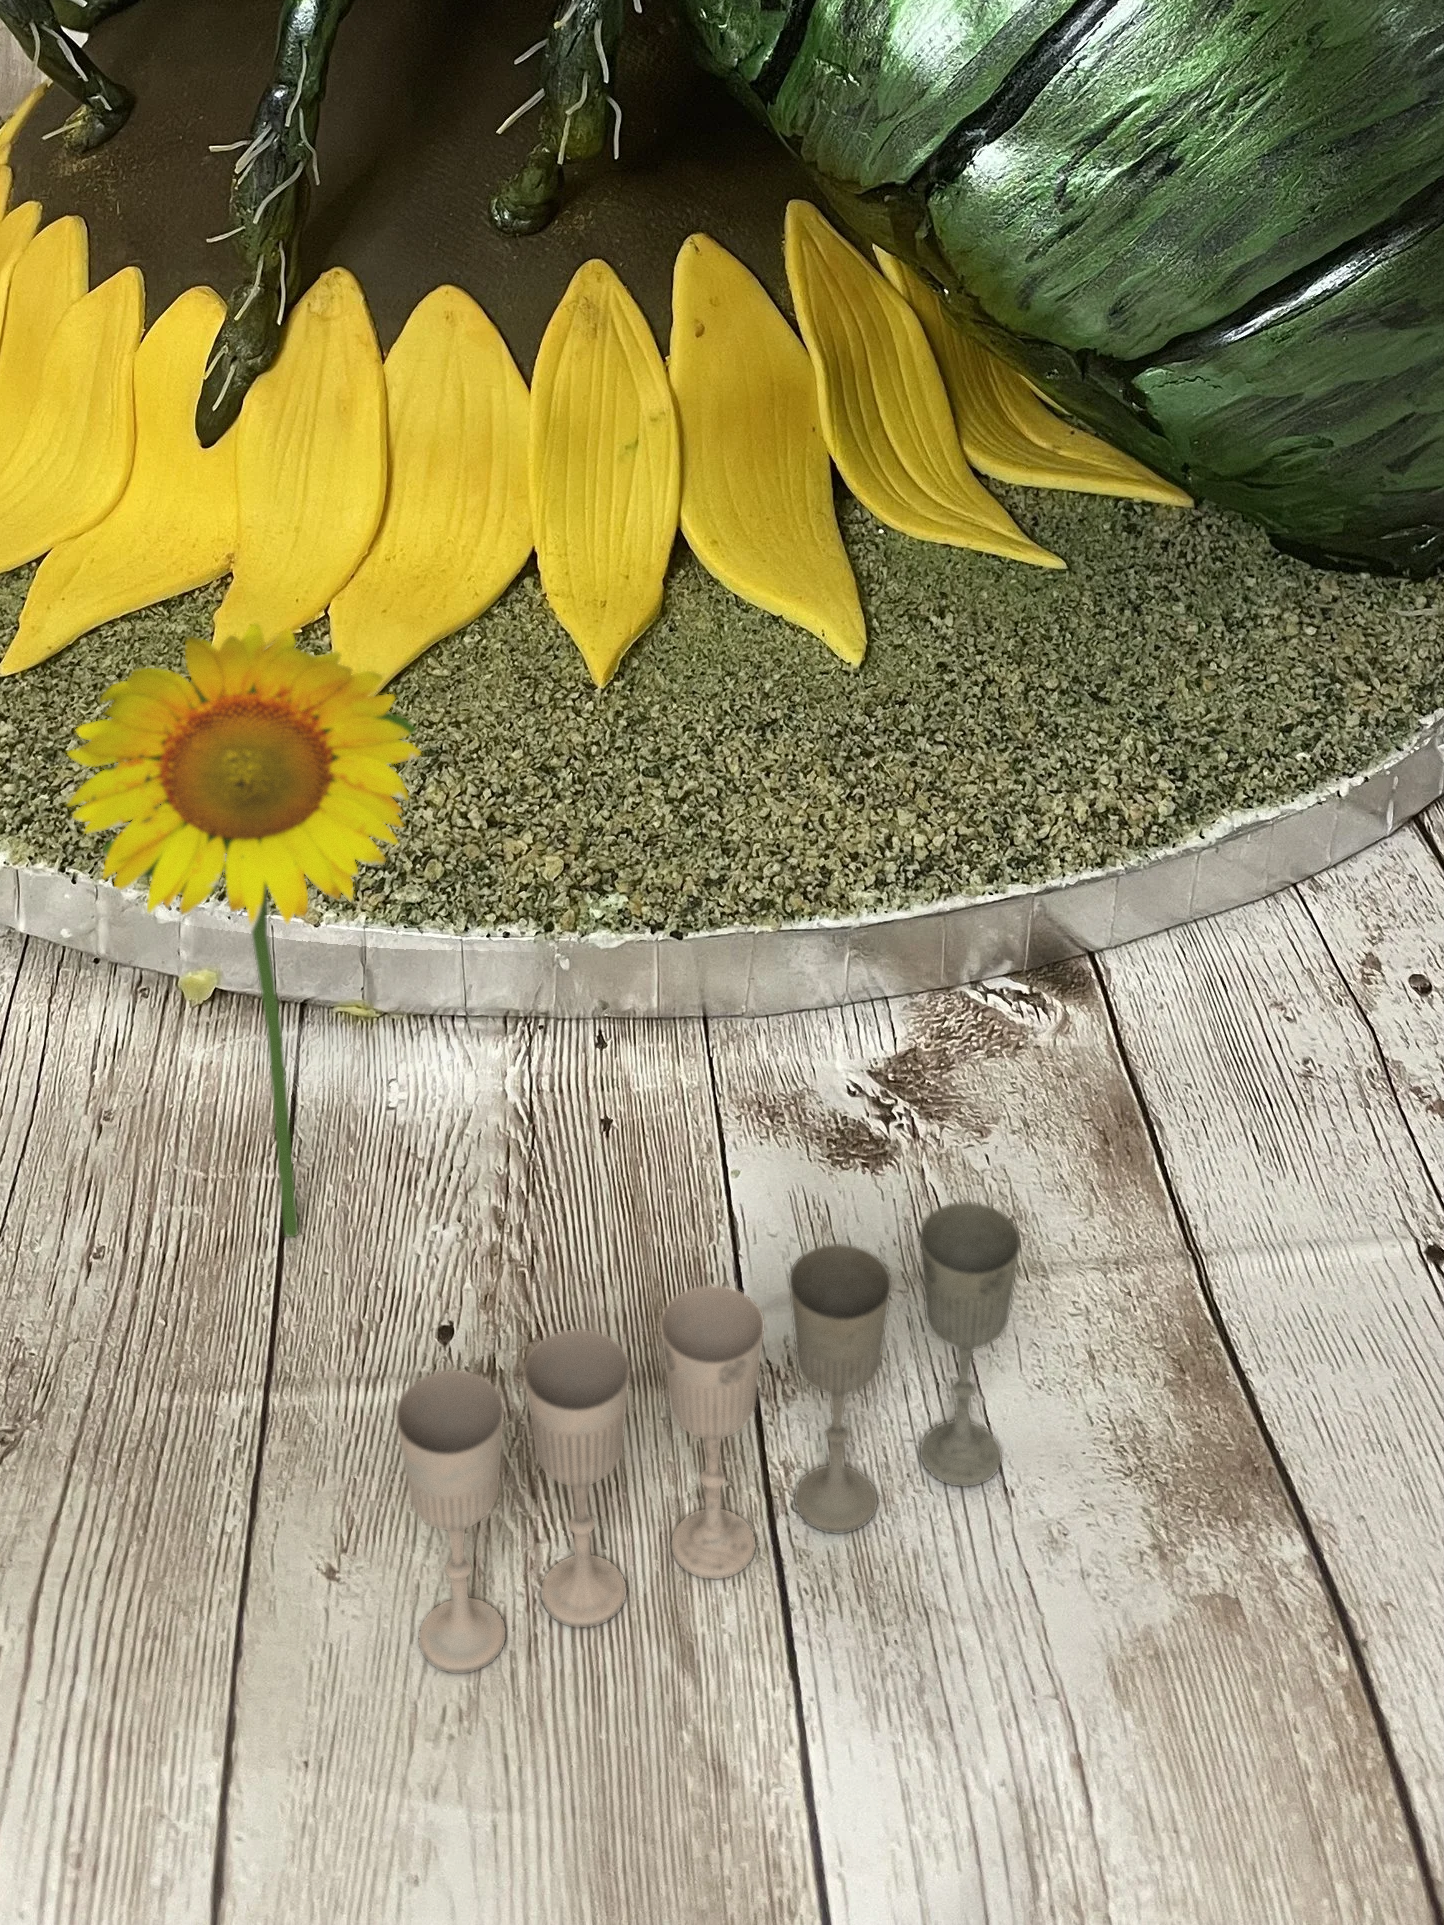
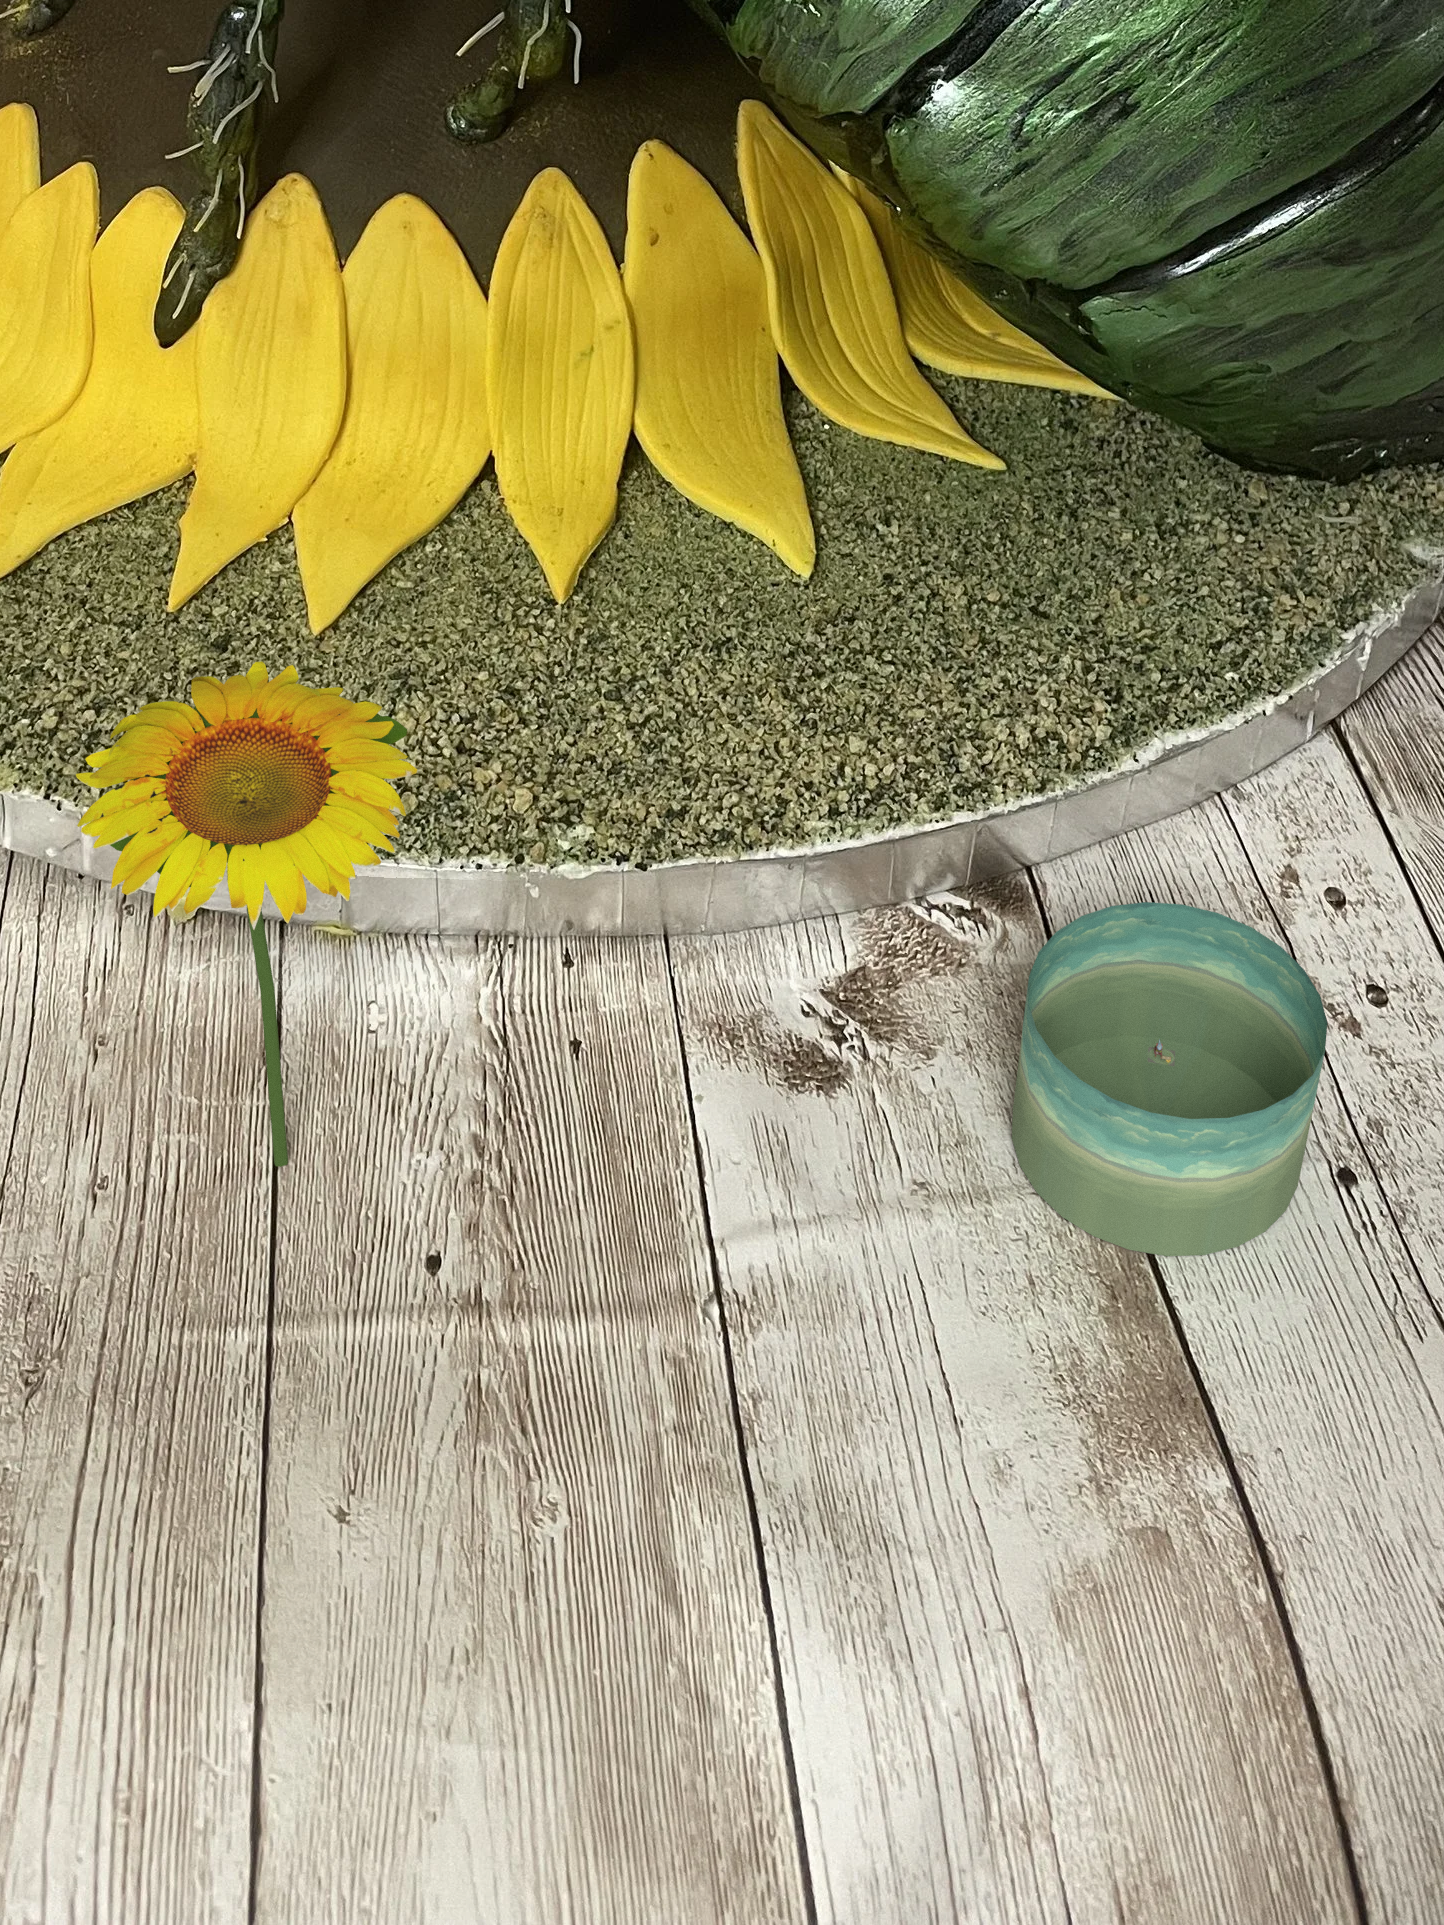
candle: none [1070,956,1402,1329] -> present [1012,902,1327,1256]
wine glass: present [396,1202,1021,1674] -> none [405,1177,979,1613]

